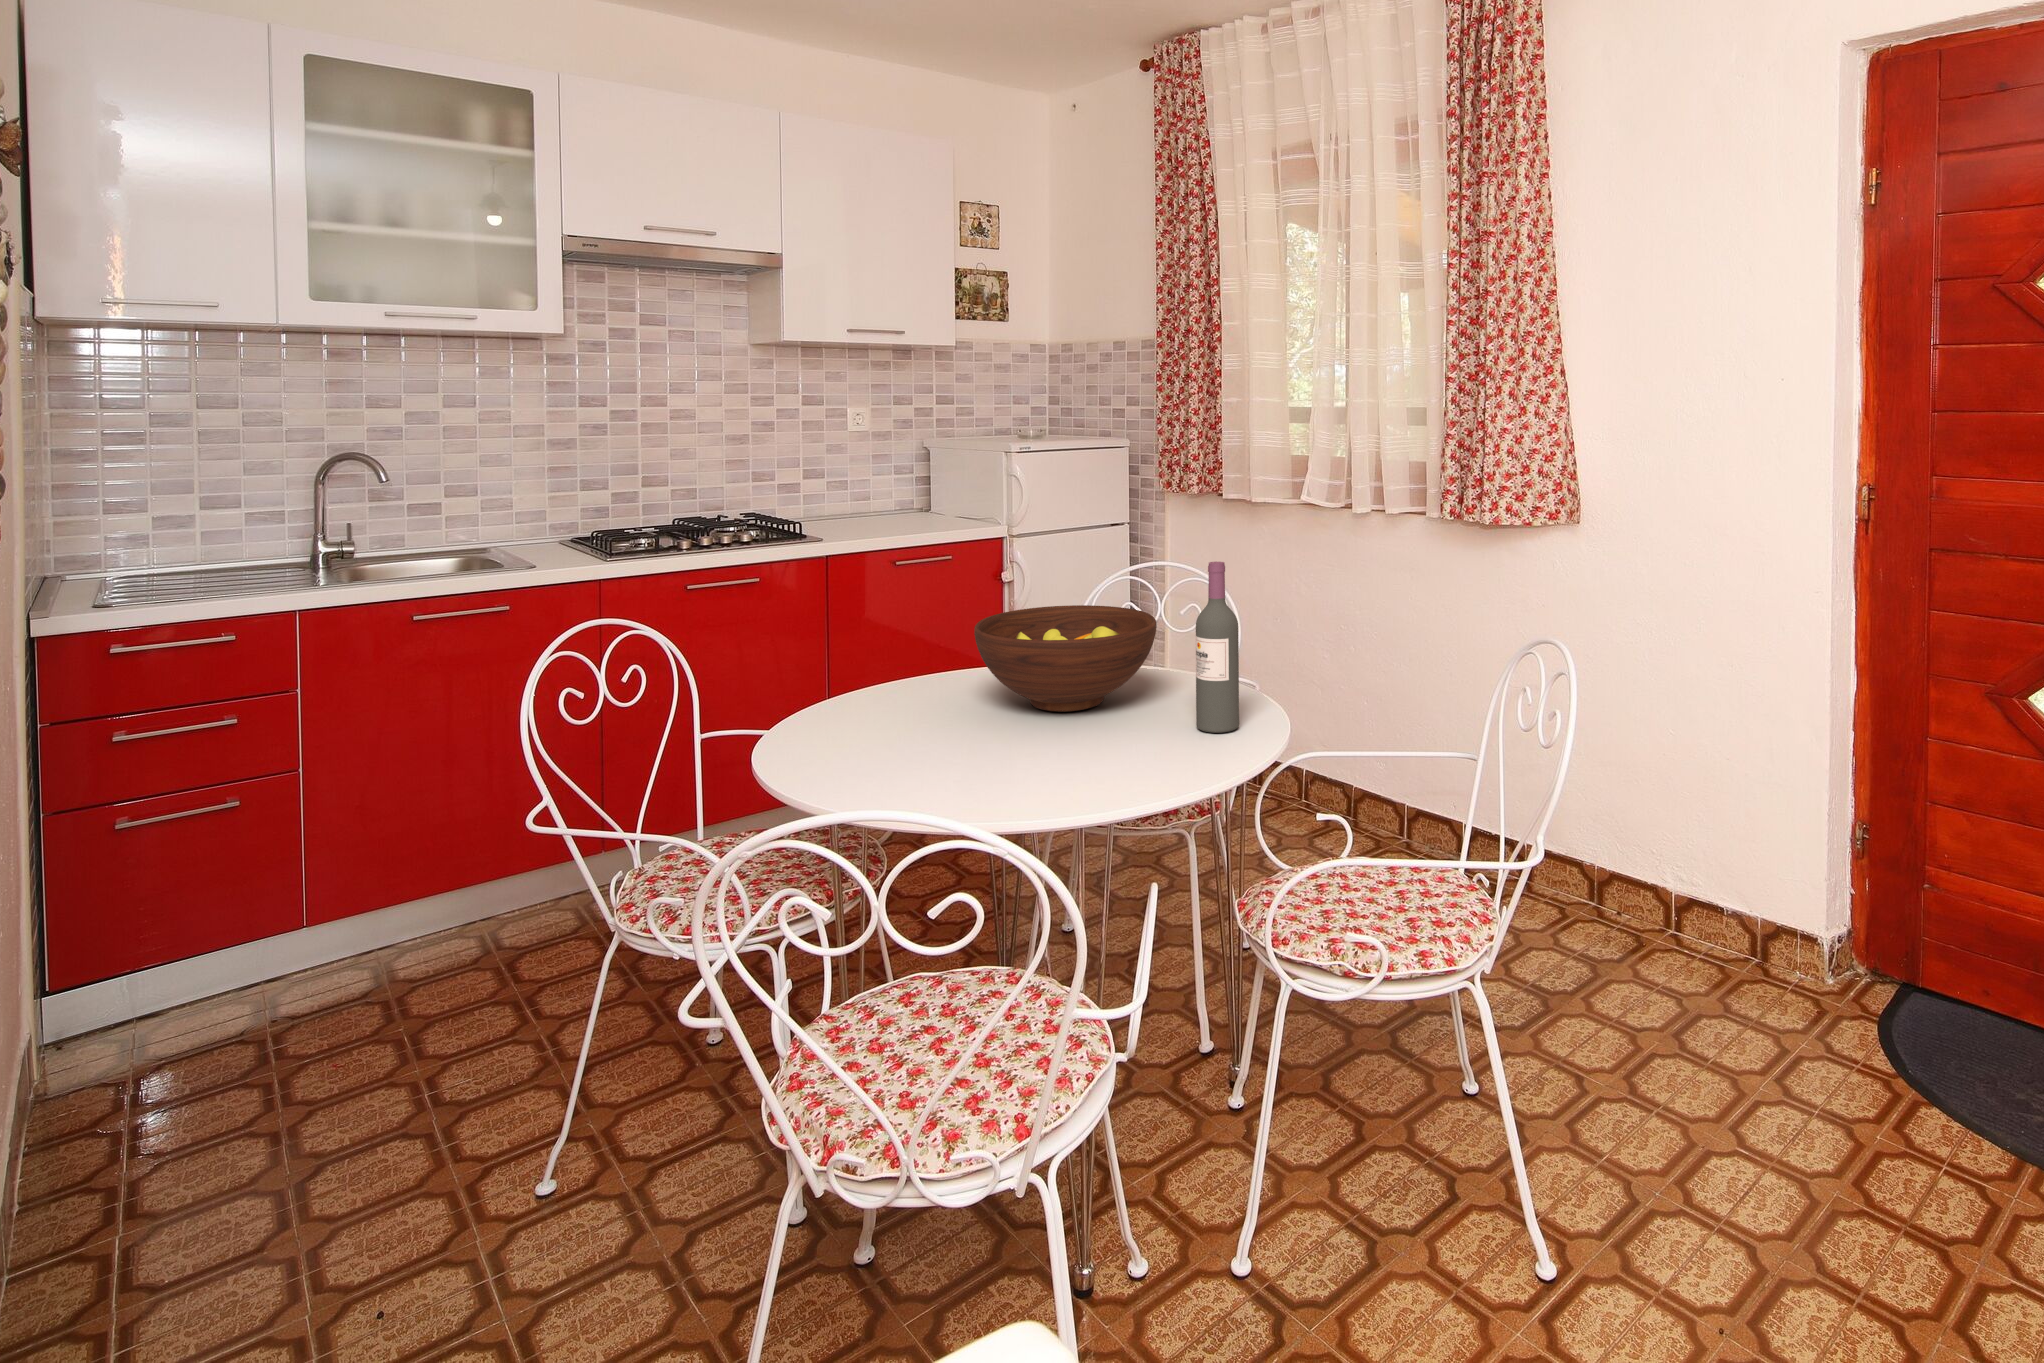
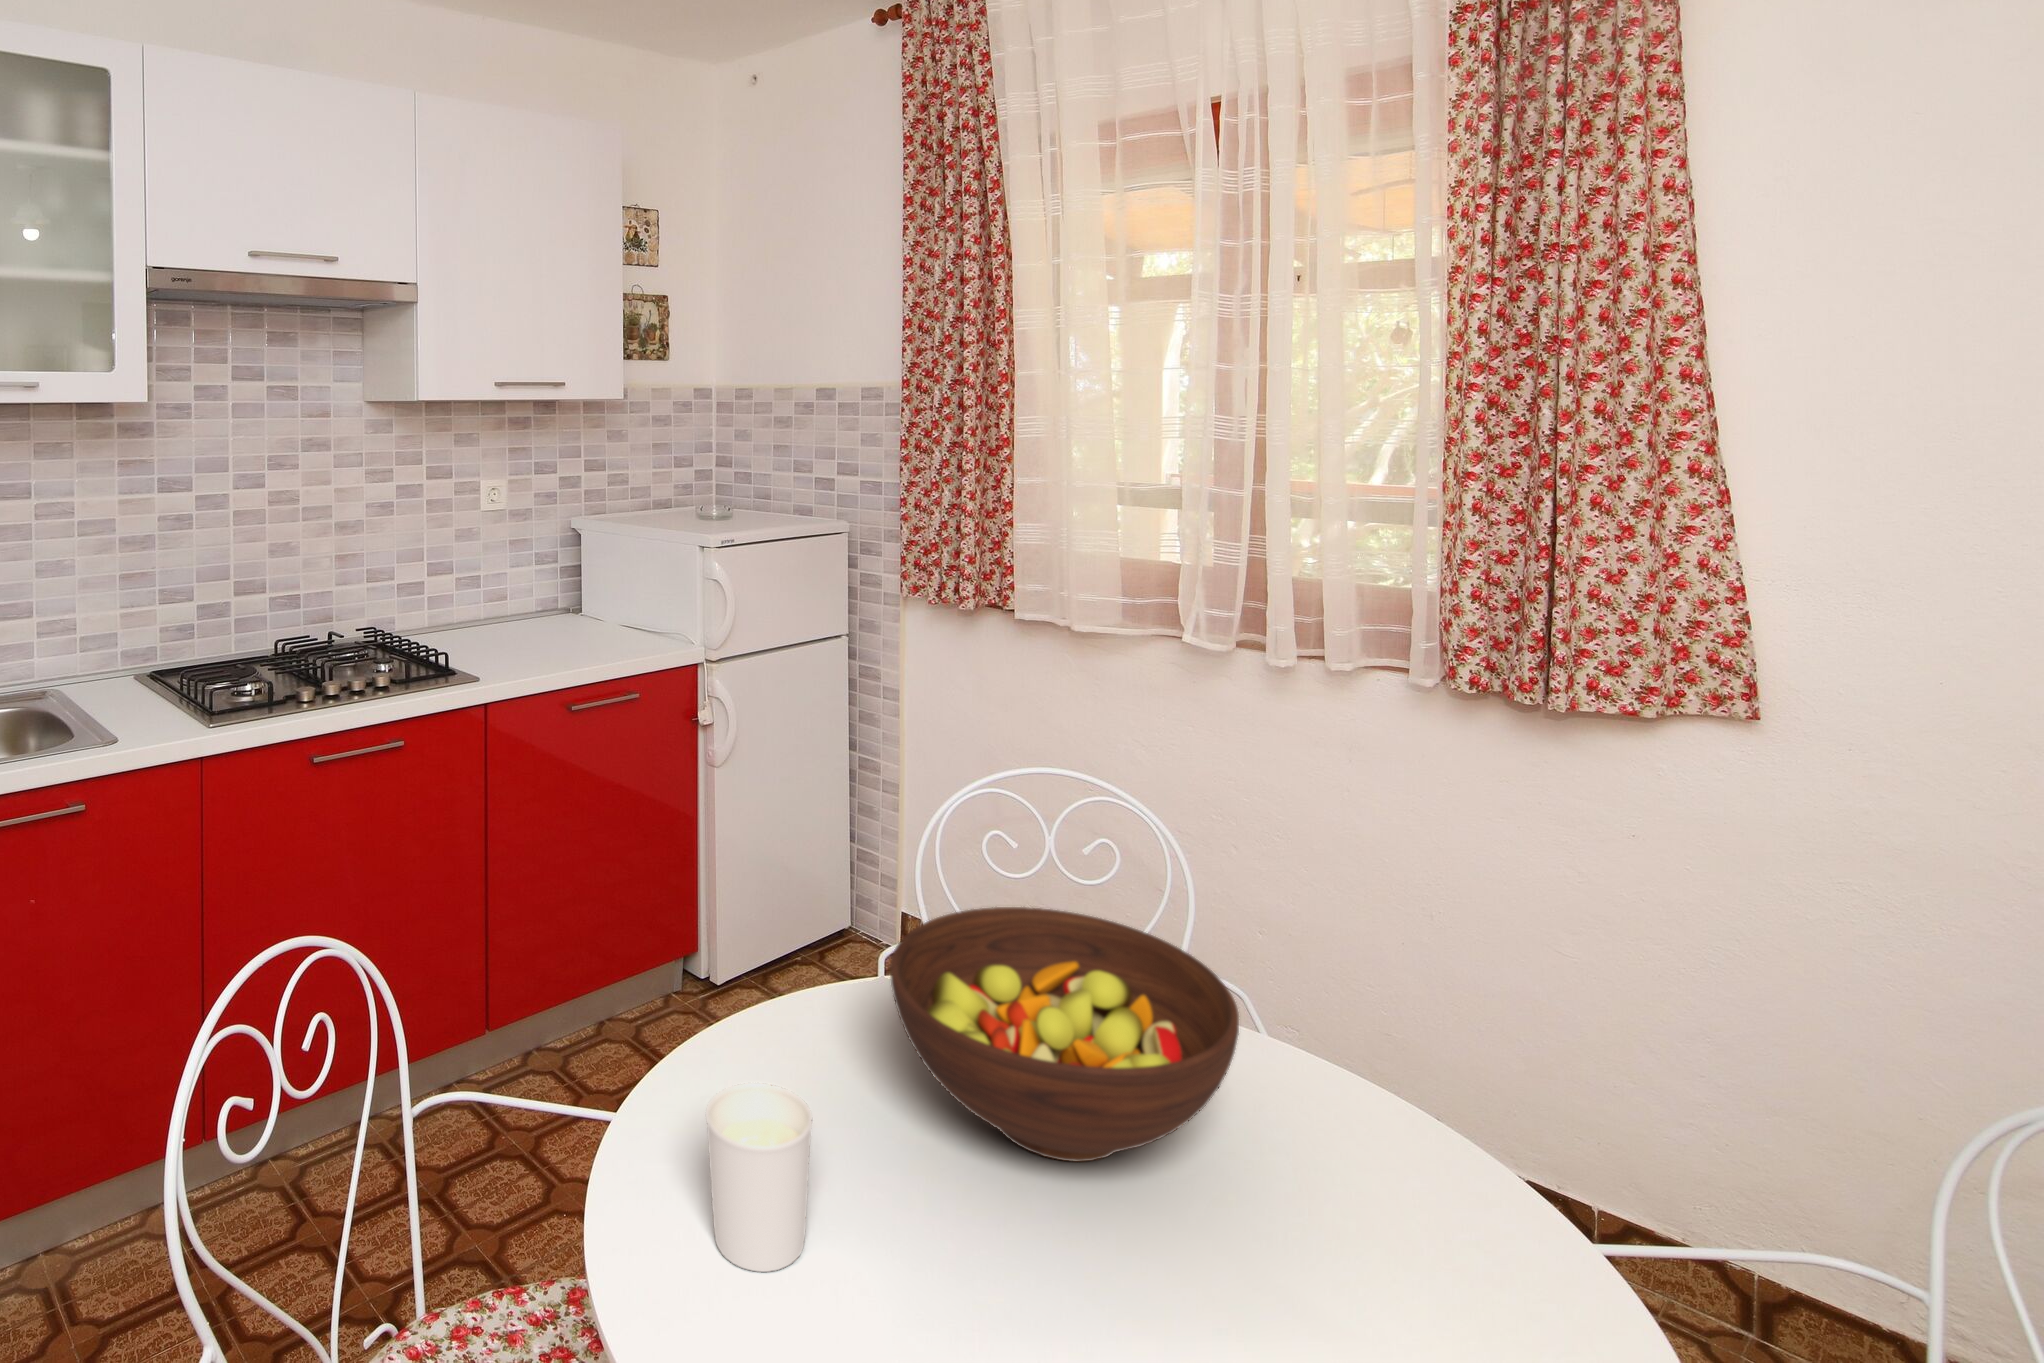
wine bottle: present [1196,562,1239,733] -> none [1385,923,1489,1281]
candle holder: none [840,661,898,741] -> present [706,1083,812,1272]

